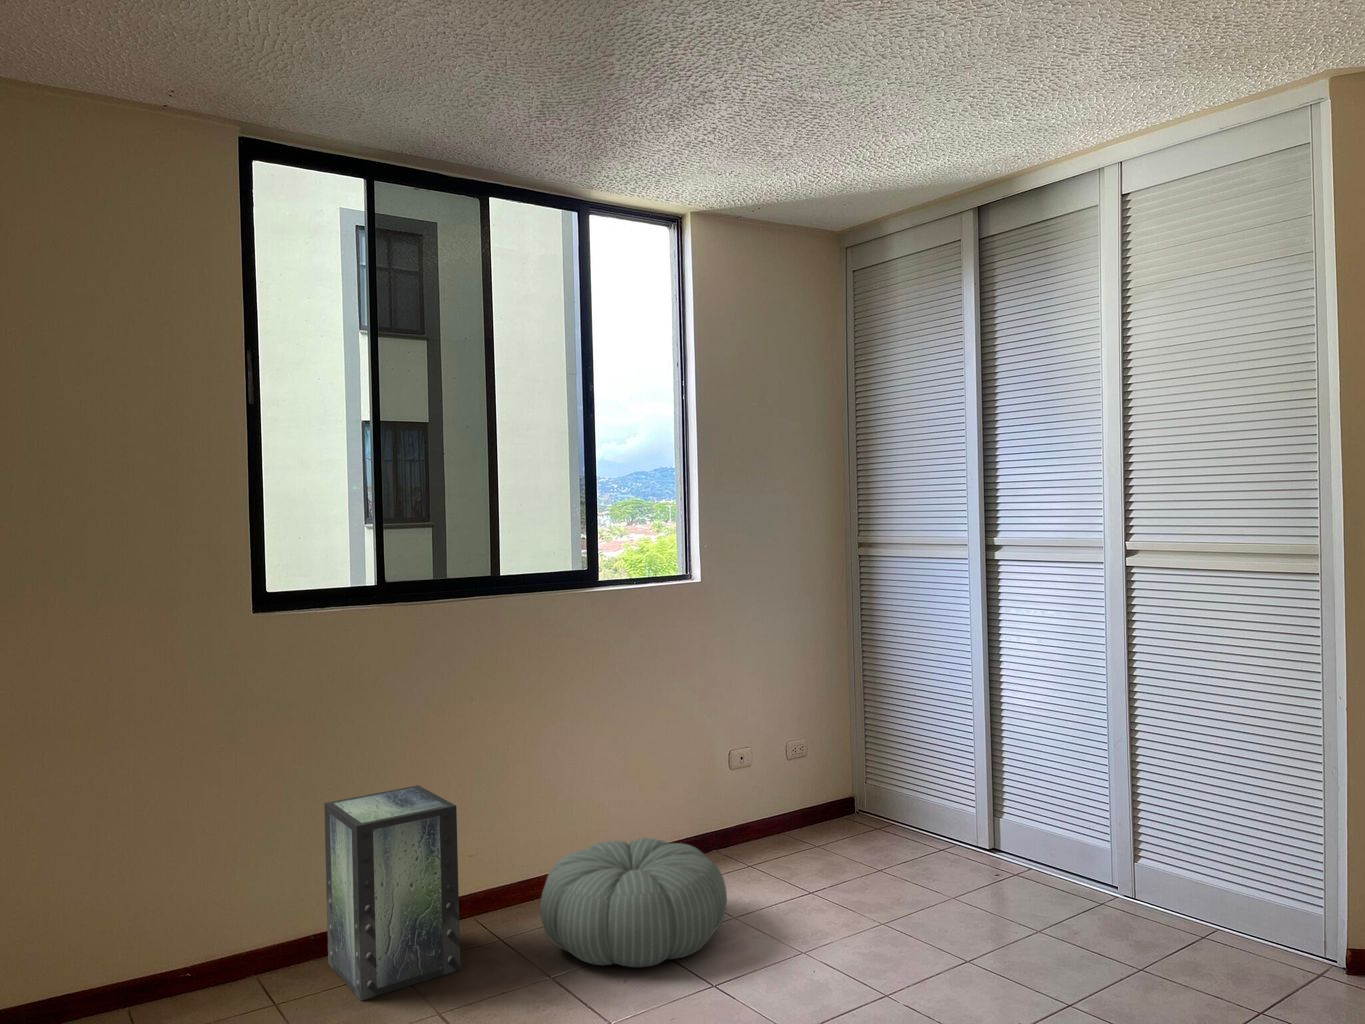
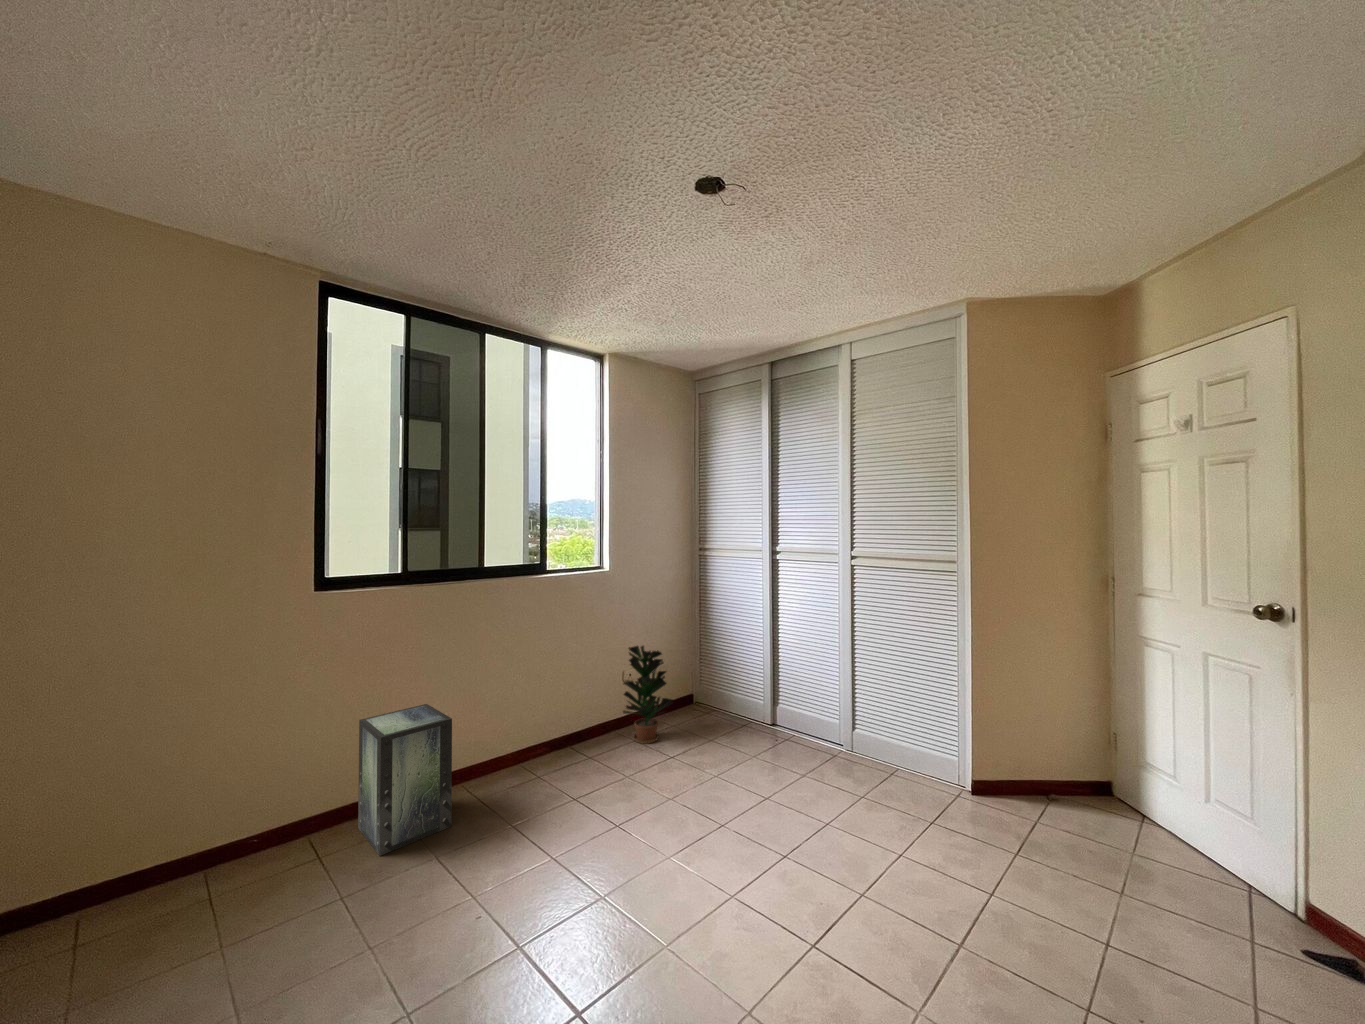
potted plant: none [725,706,812,871] -> present [623,646,673,744]
pouf: present [540,838,727,967] -> none [507,730,625,817]

